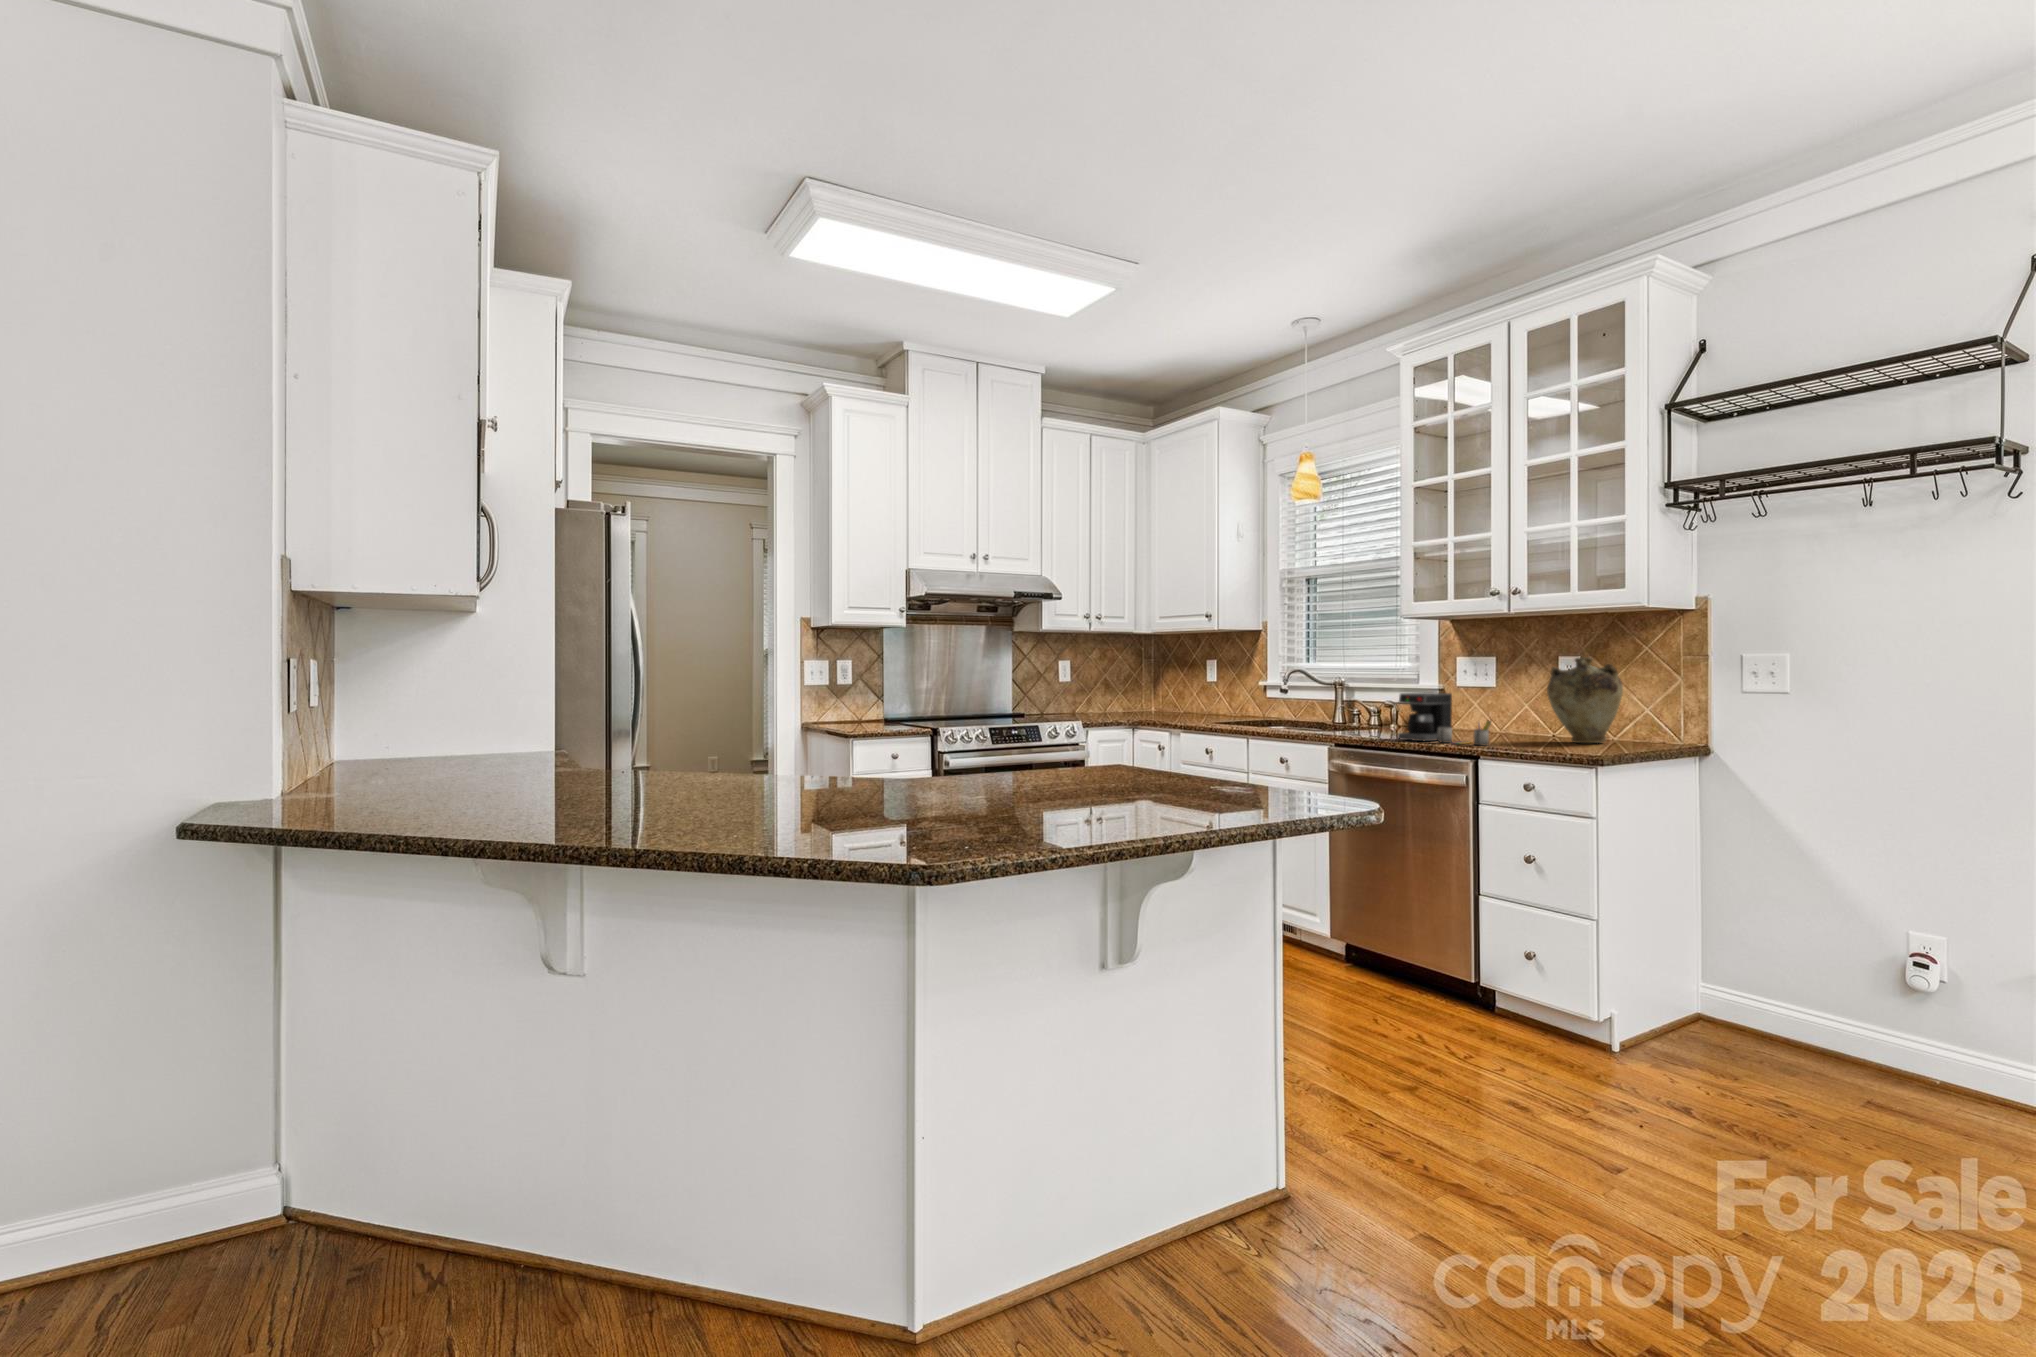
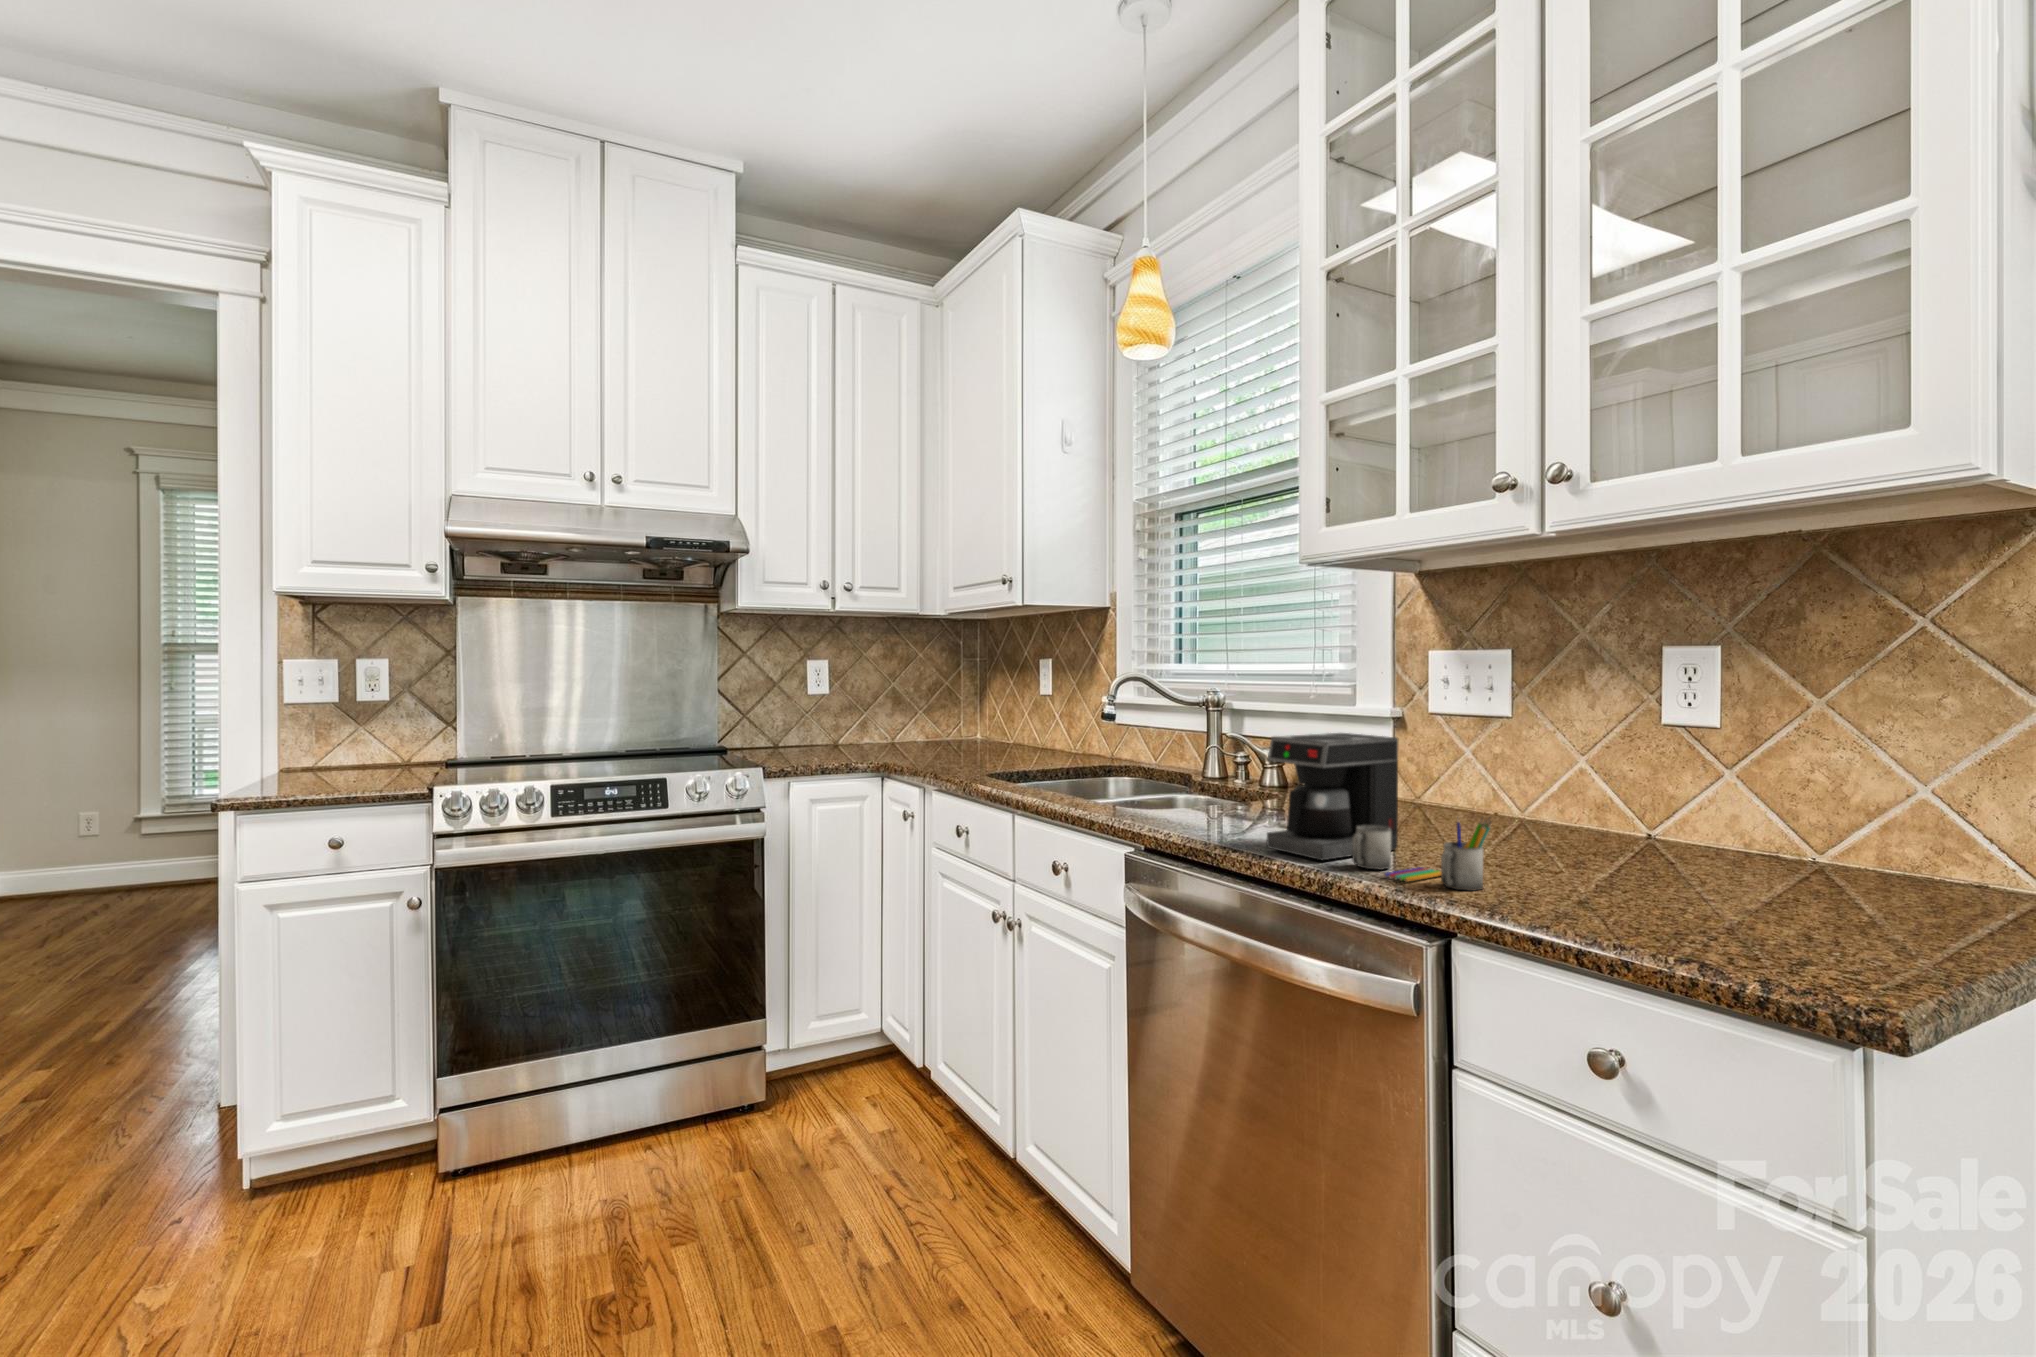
vase: present [1547,657,1623,743] -> none [1644,648,1871,888]

